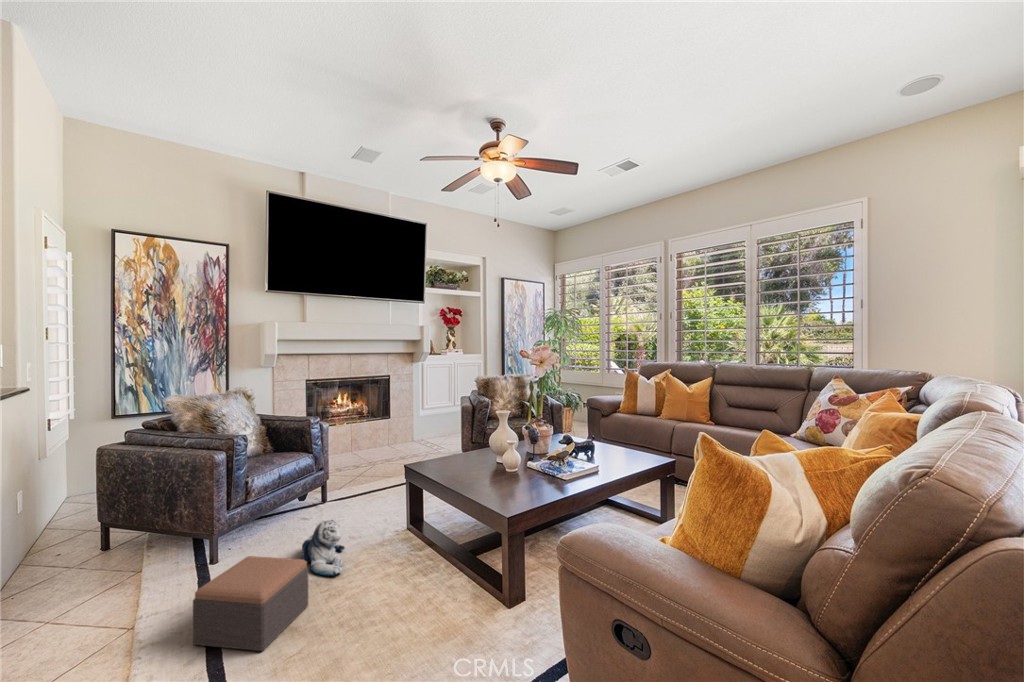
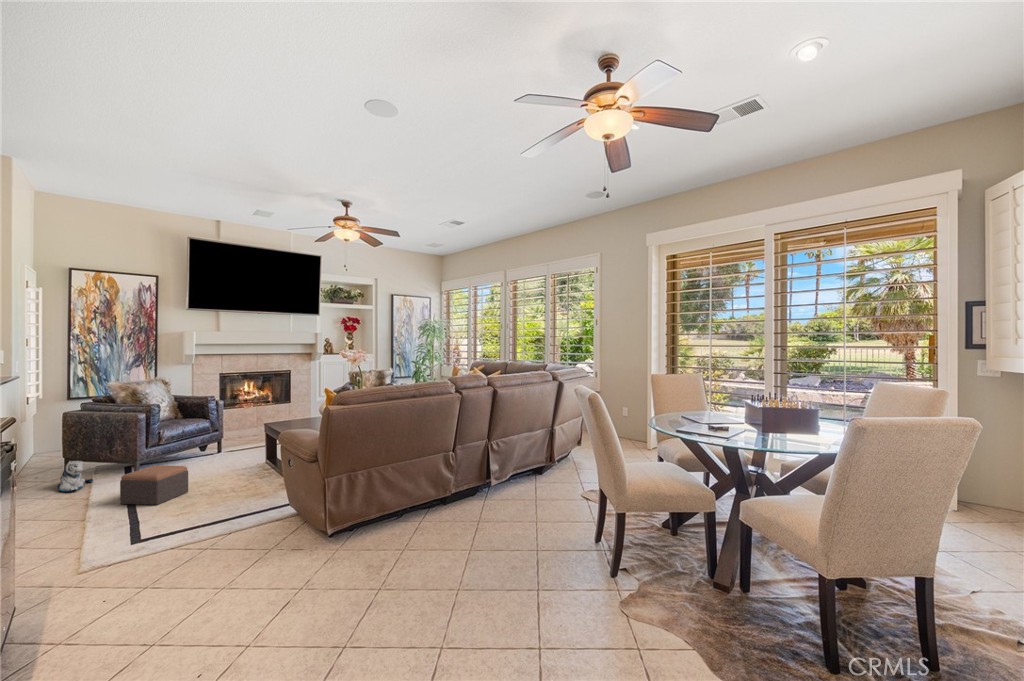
plush toy: present [302,520,345,576] -> present [57,461,93,492]

